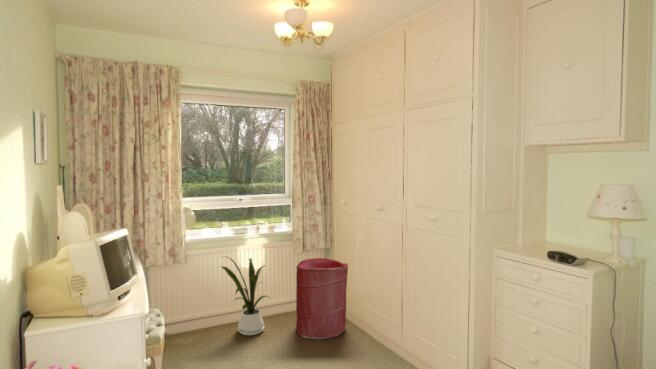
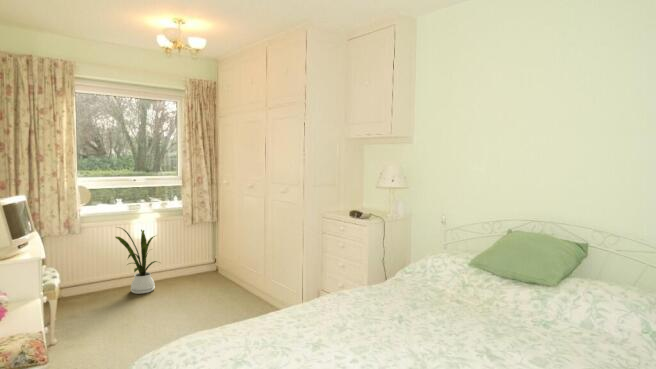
laundry hamper: present [296,258,348,339] -> none [183,229,229,293]

